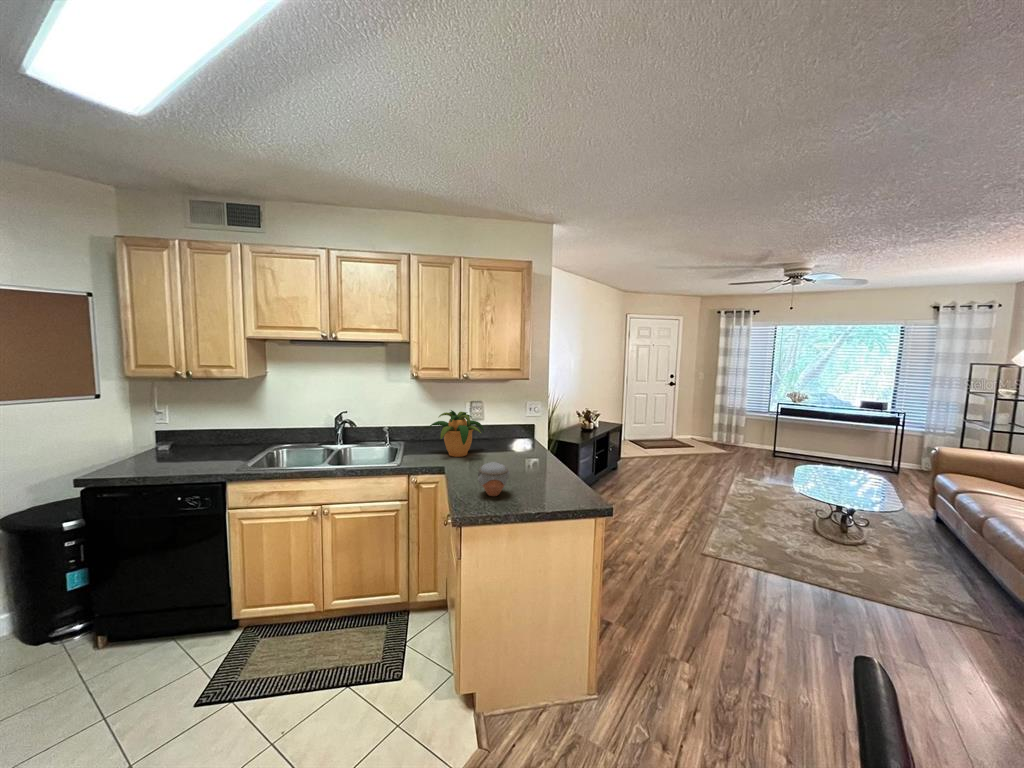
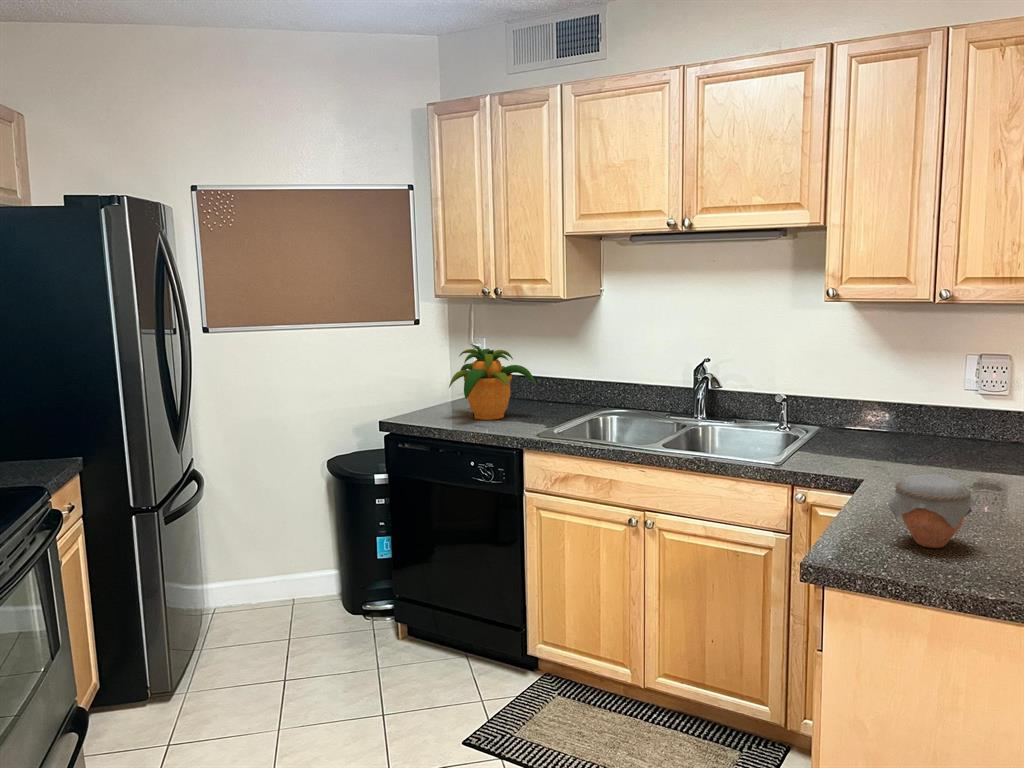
potted plant: present [429,410,484,457] -> present [449,344,536,420]

